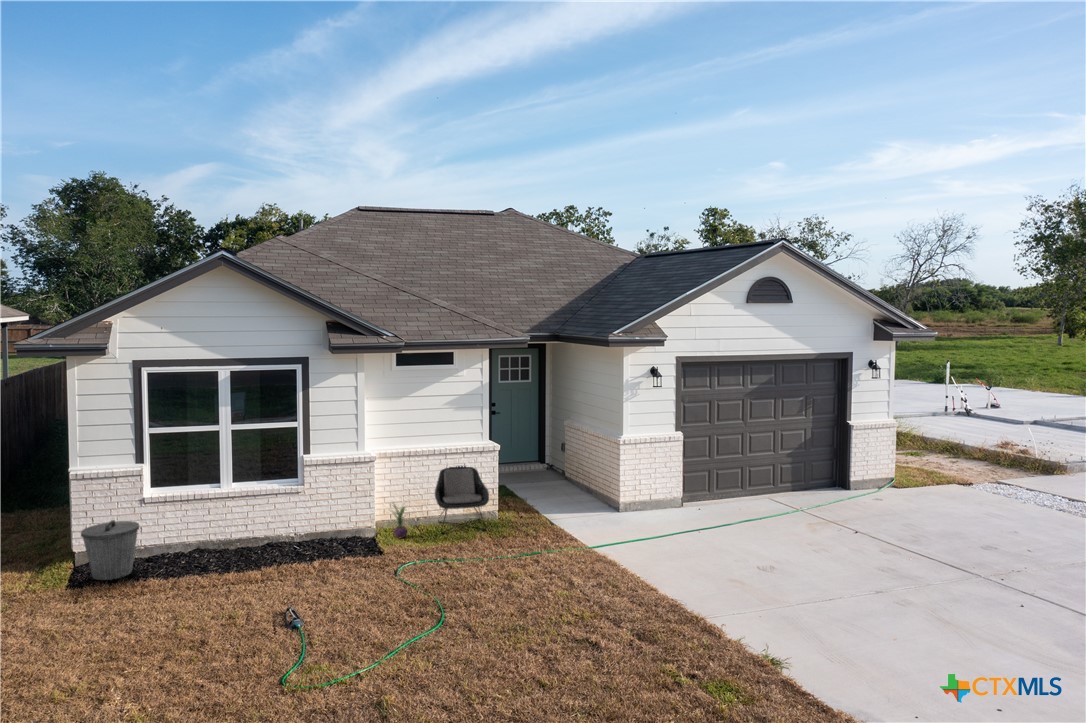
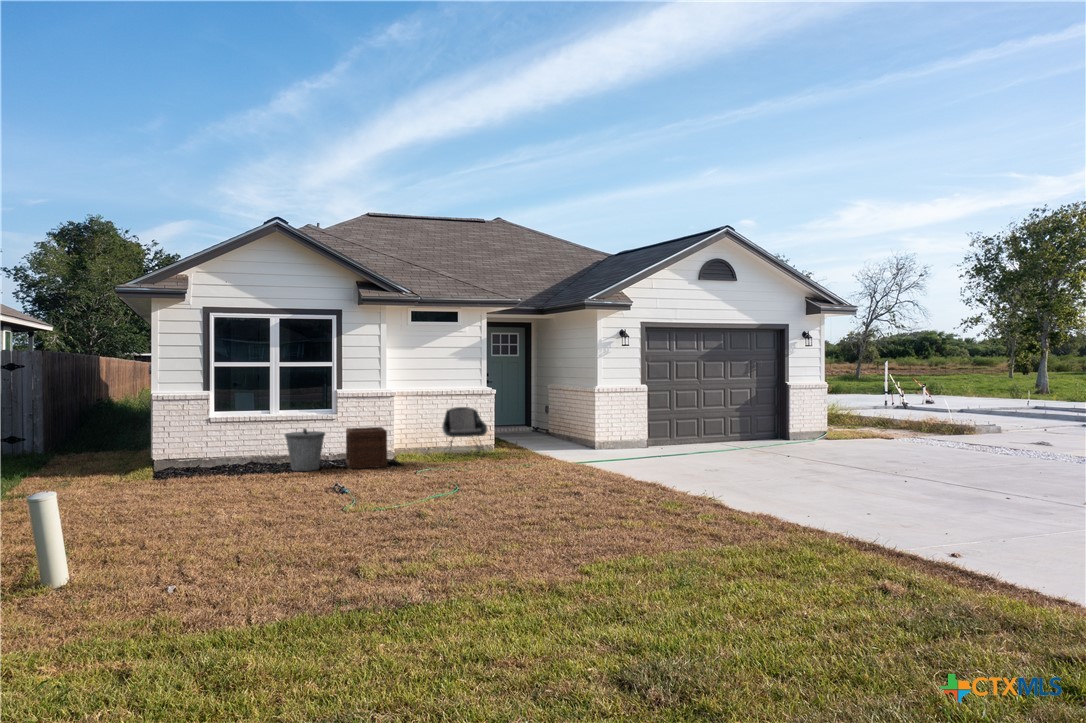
wooden crate: none [315,500,364,559] -> present [346,427,387,469]
decorative plant: present [393,504,407,538] -> none [395,431,430,460]
trash can: present [81,520,139,580] -> present [285,428,325,471]

